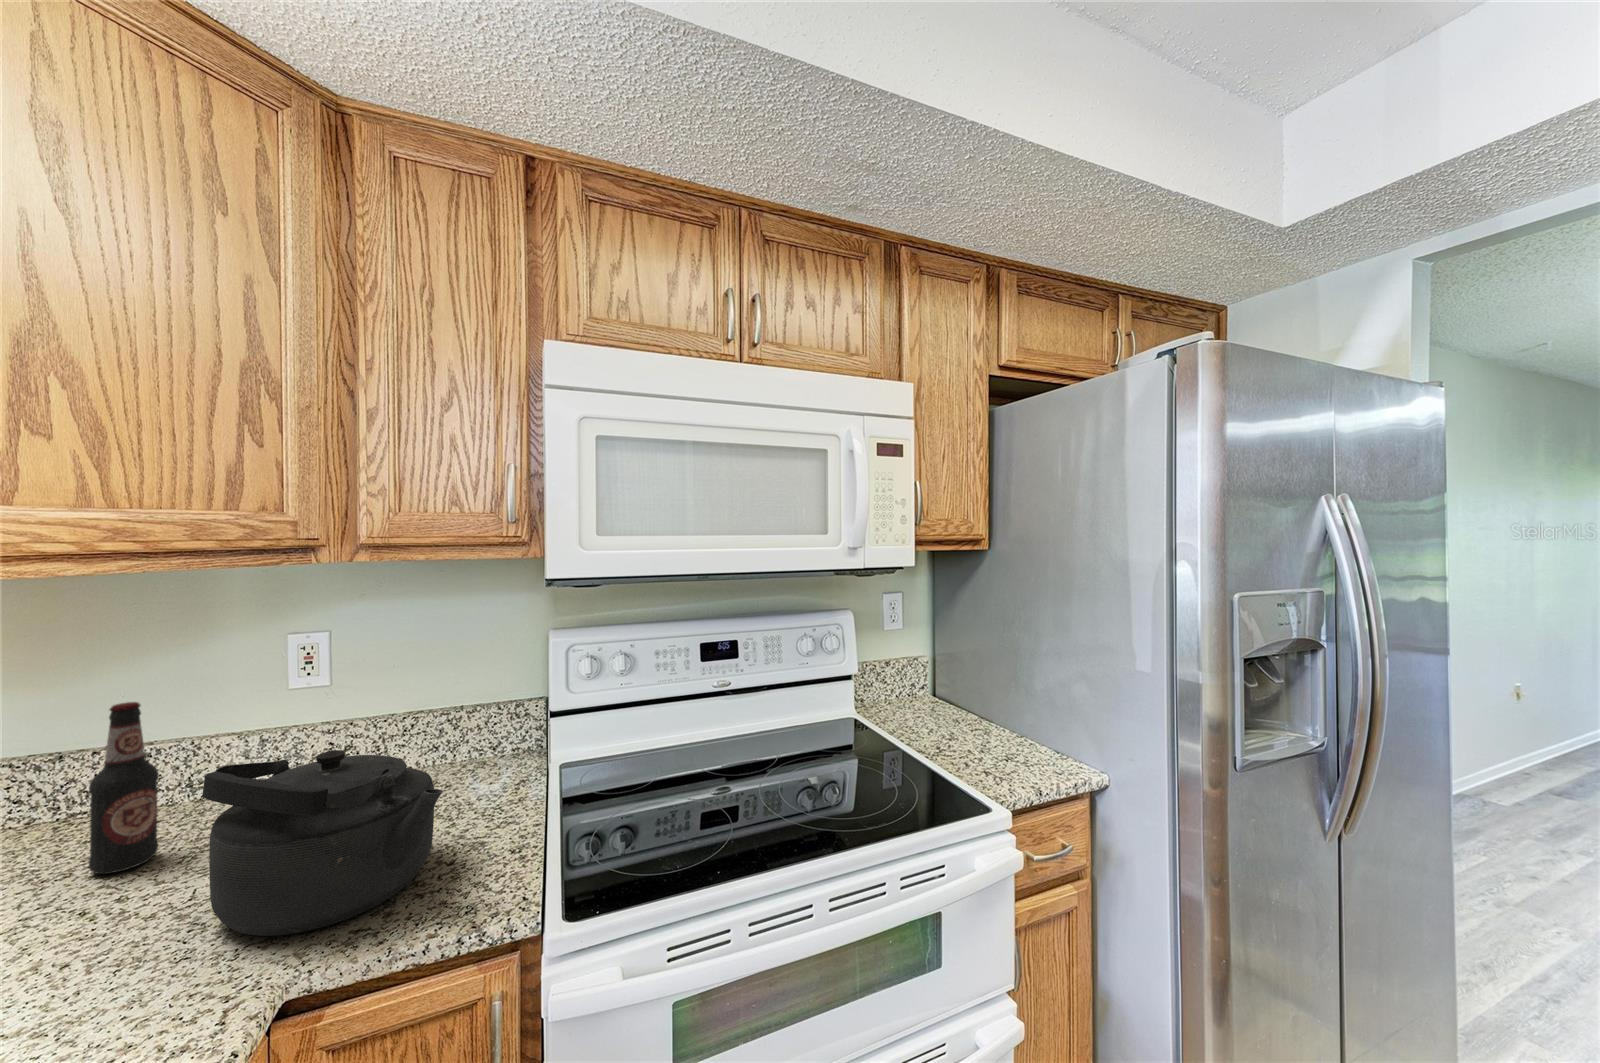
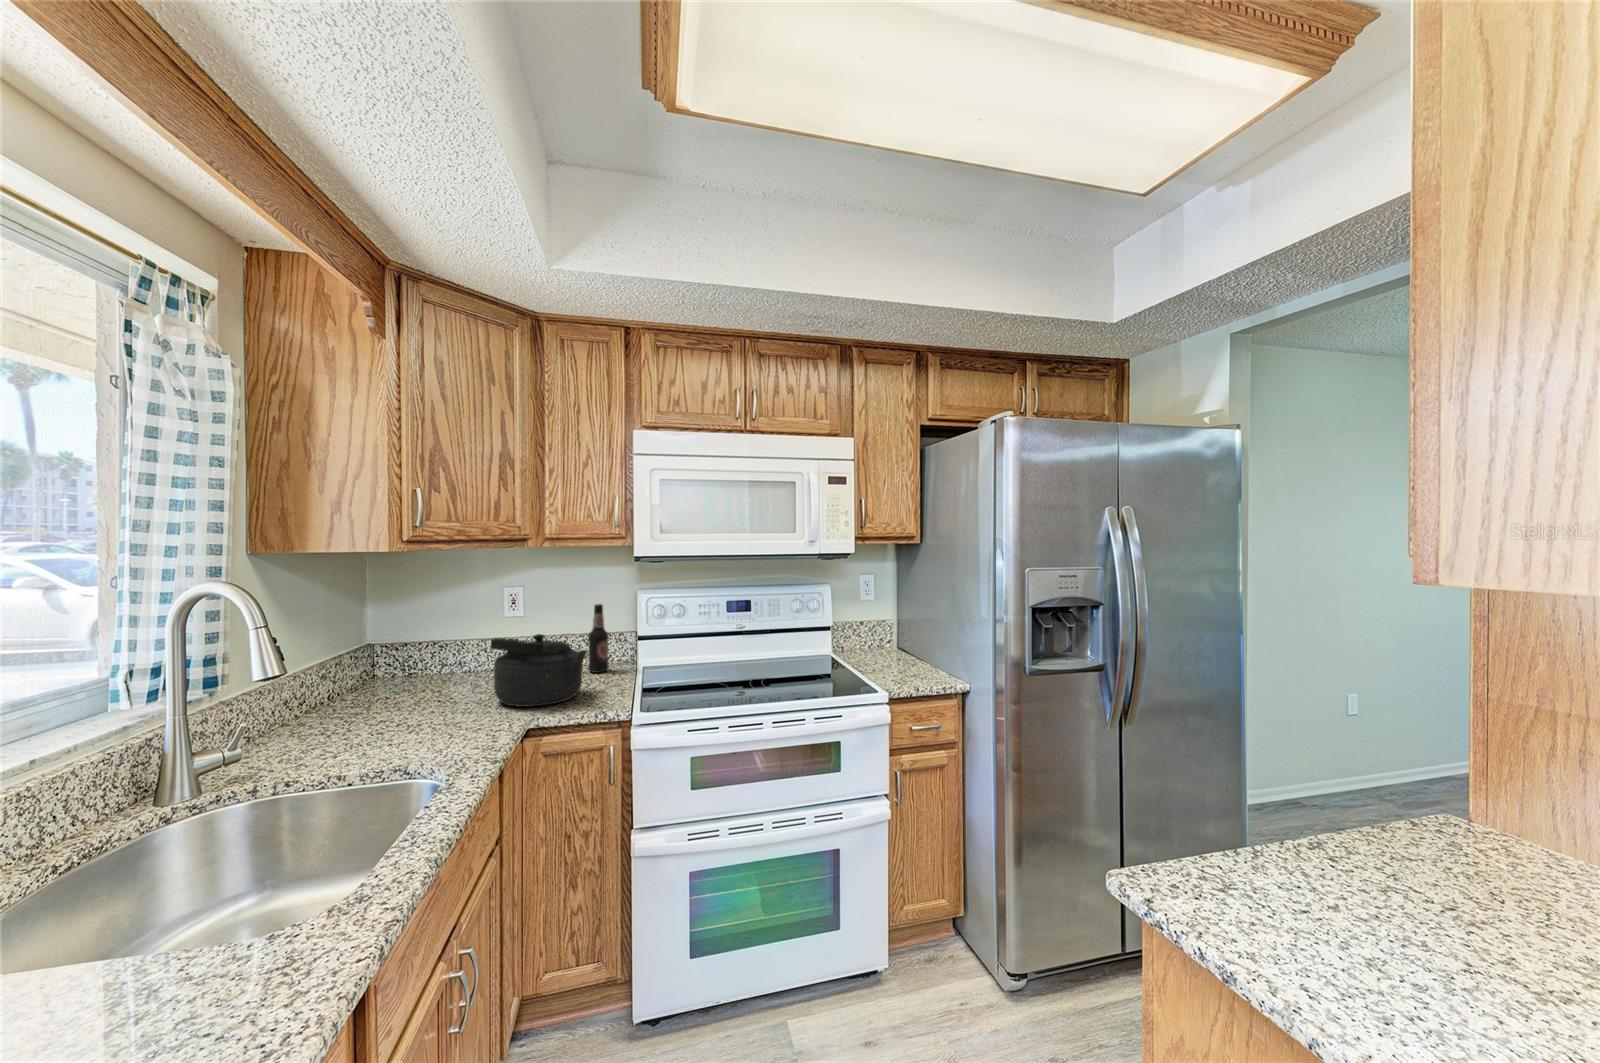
bottle: present [88,702,159,874] -> present [588,604,609,673]

